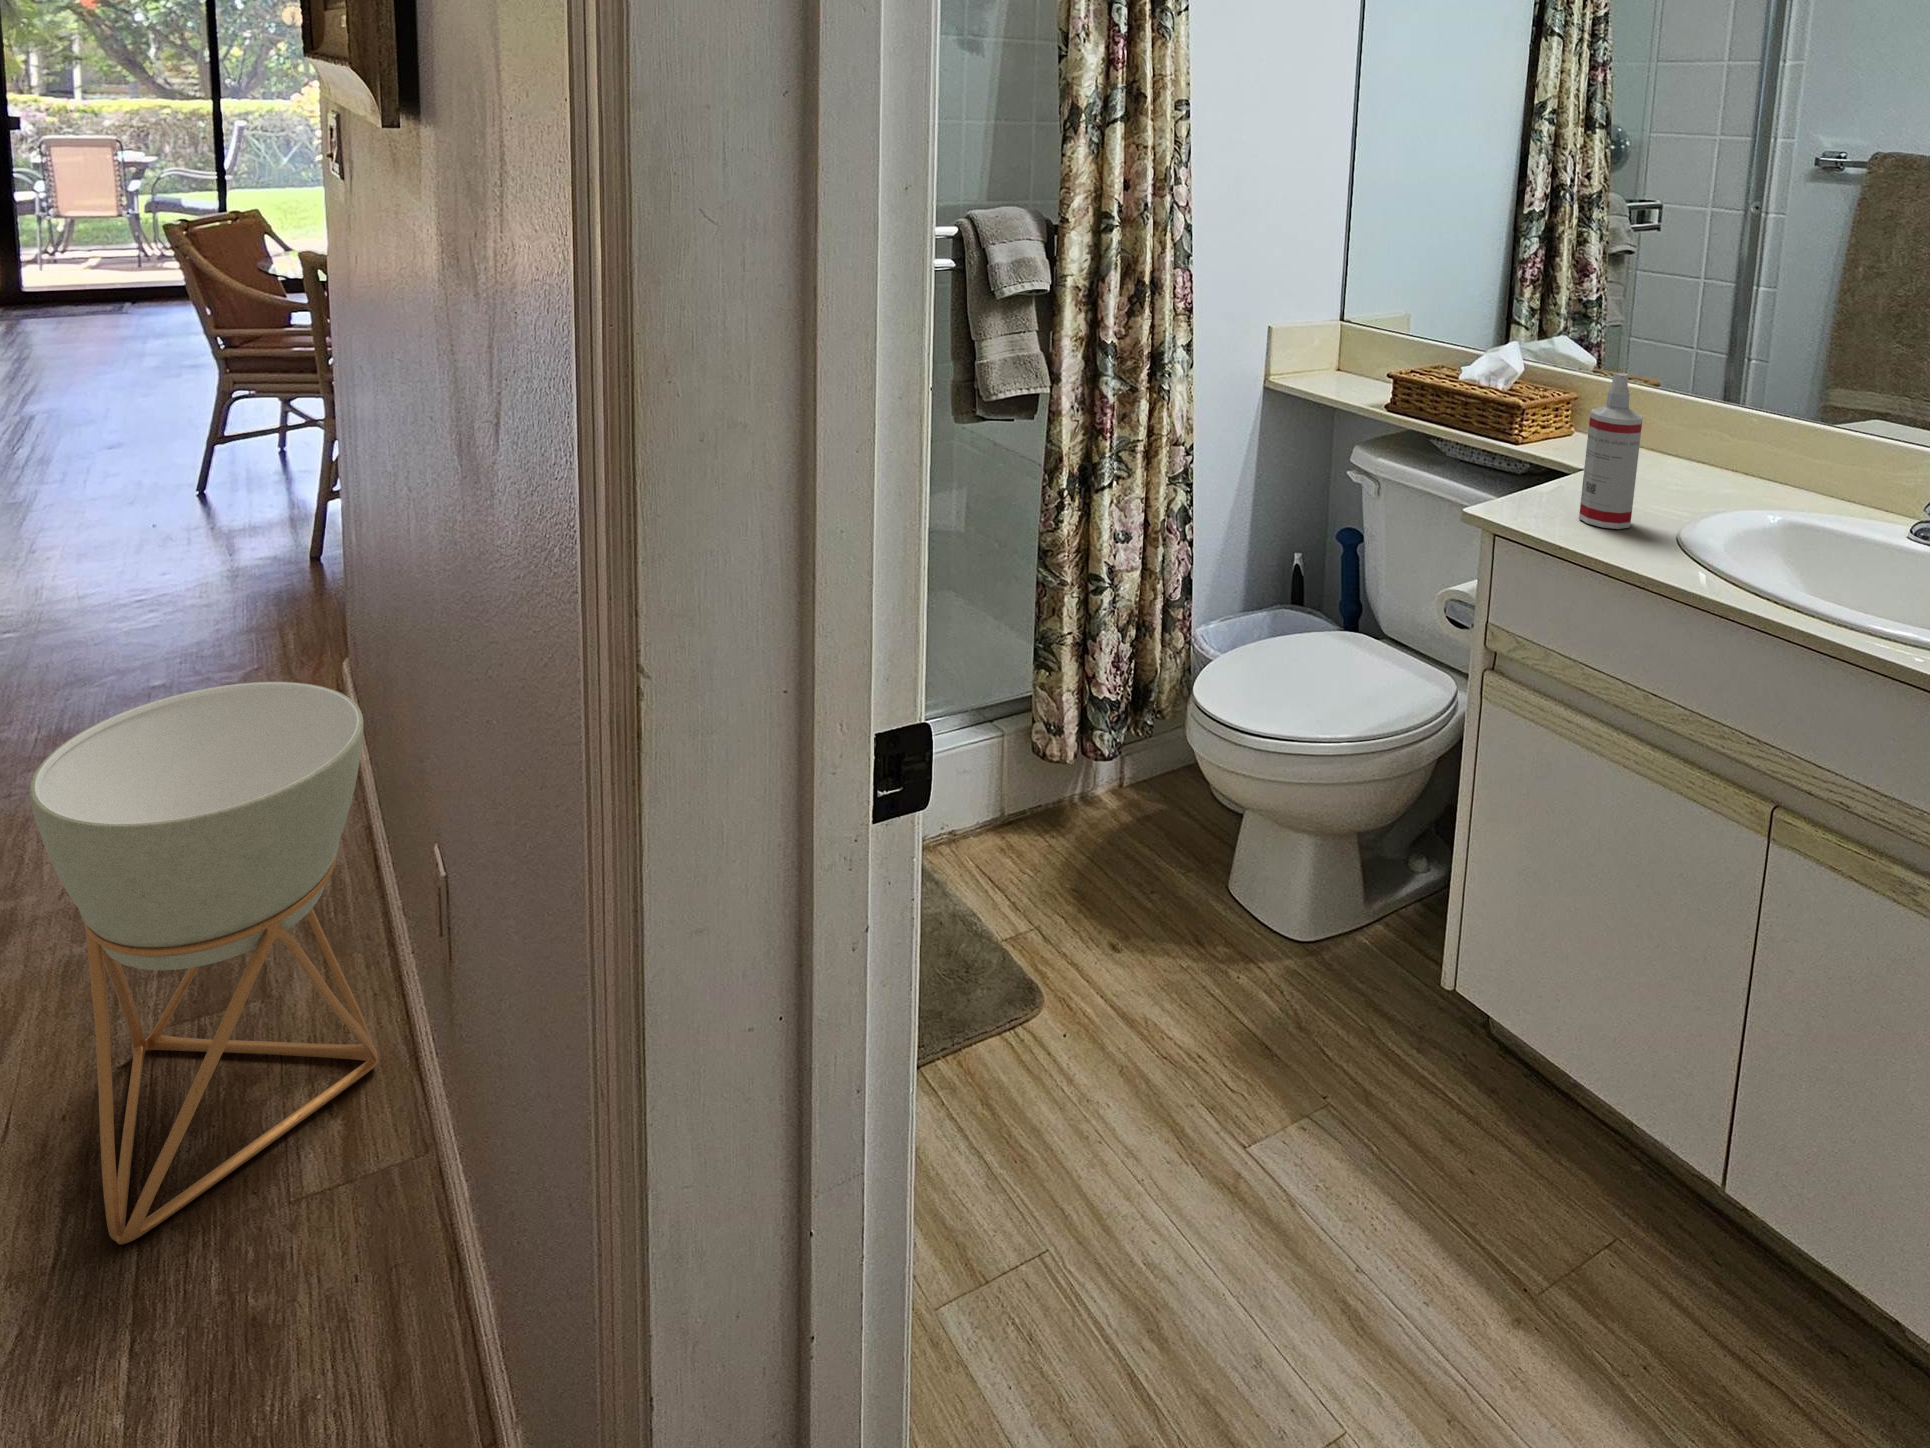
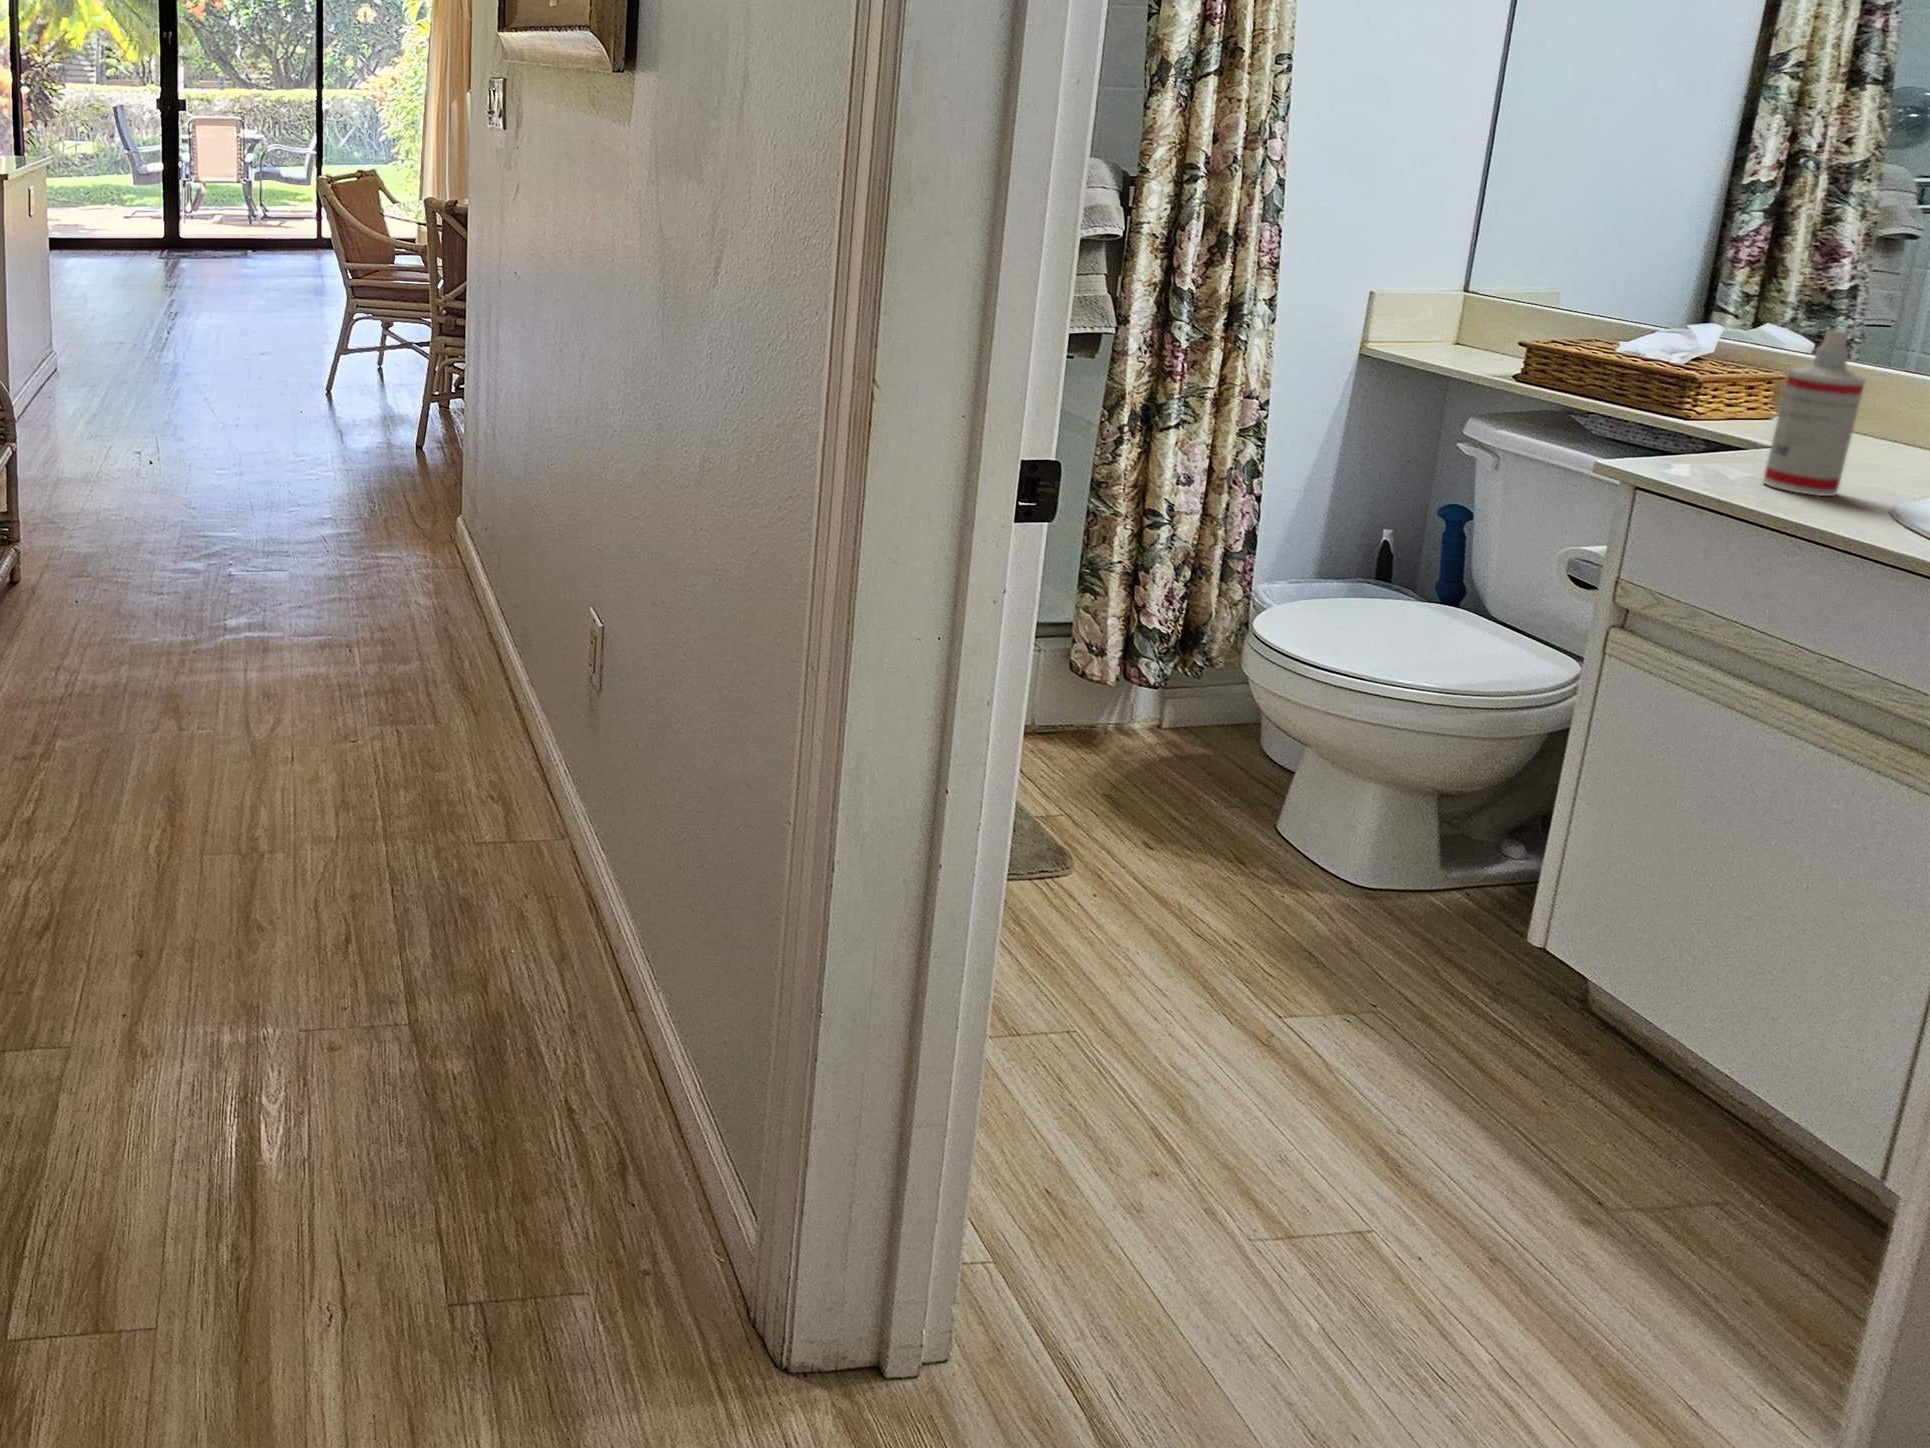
planter: present [29,682,378,1244] -> none [334,485,532,830]

